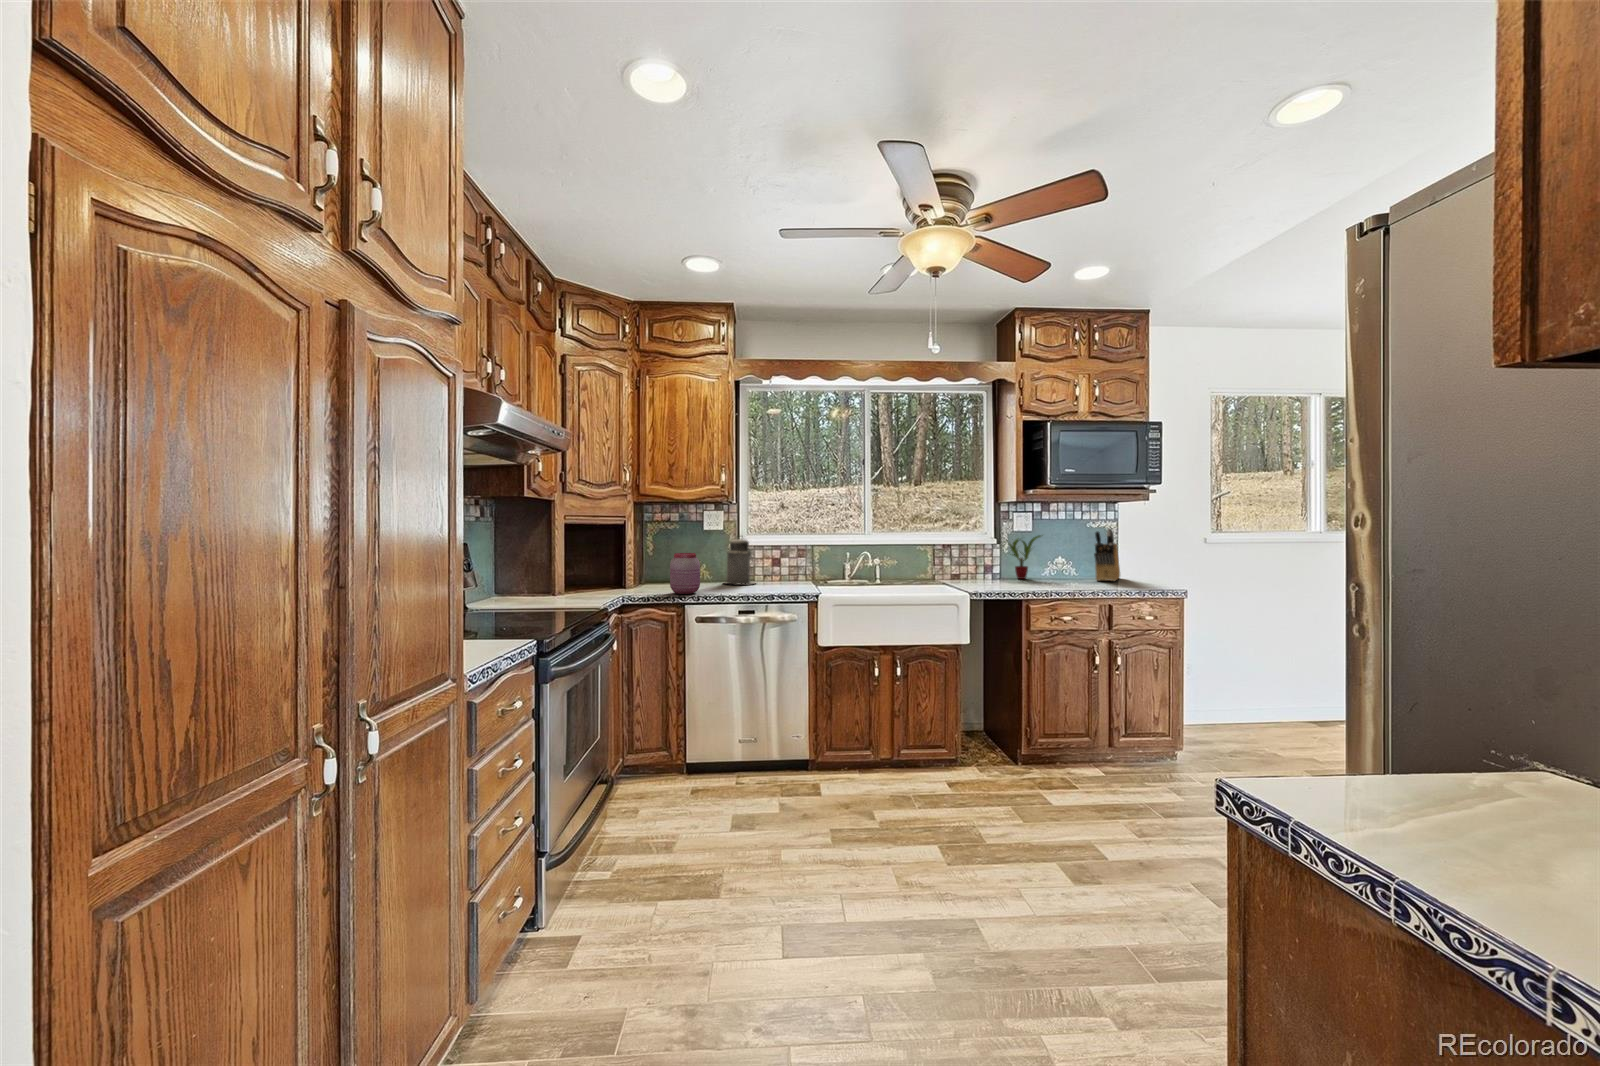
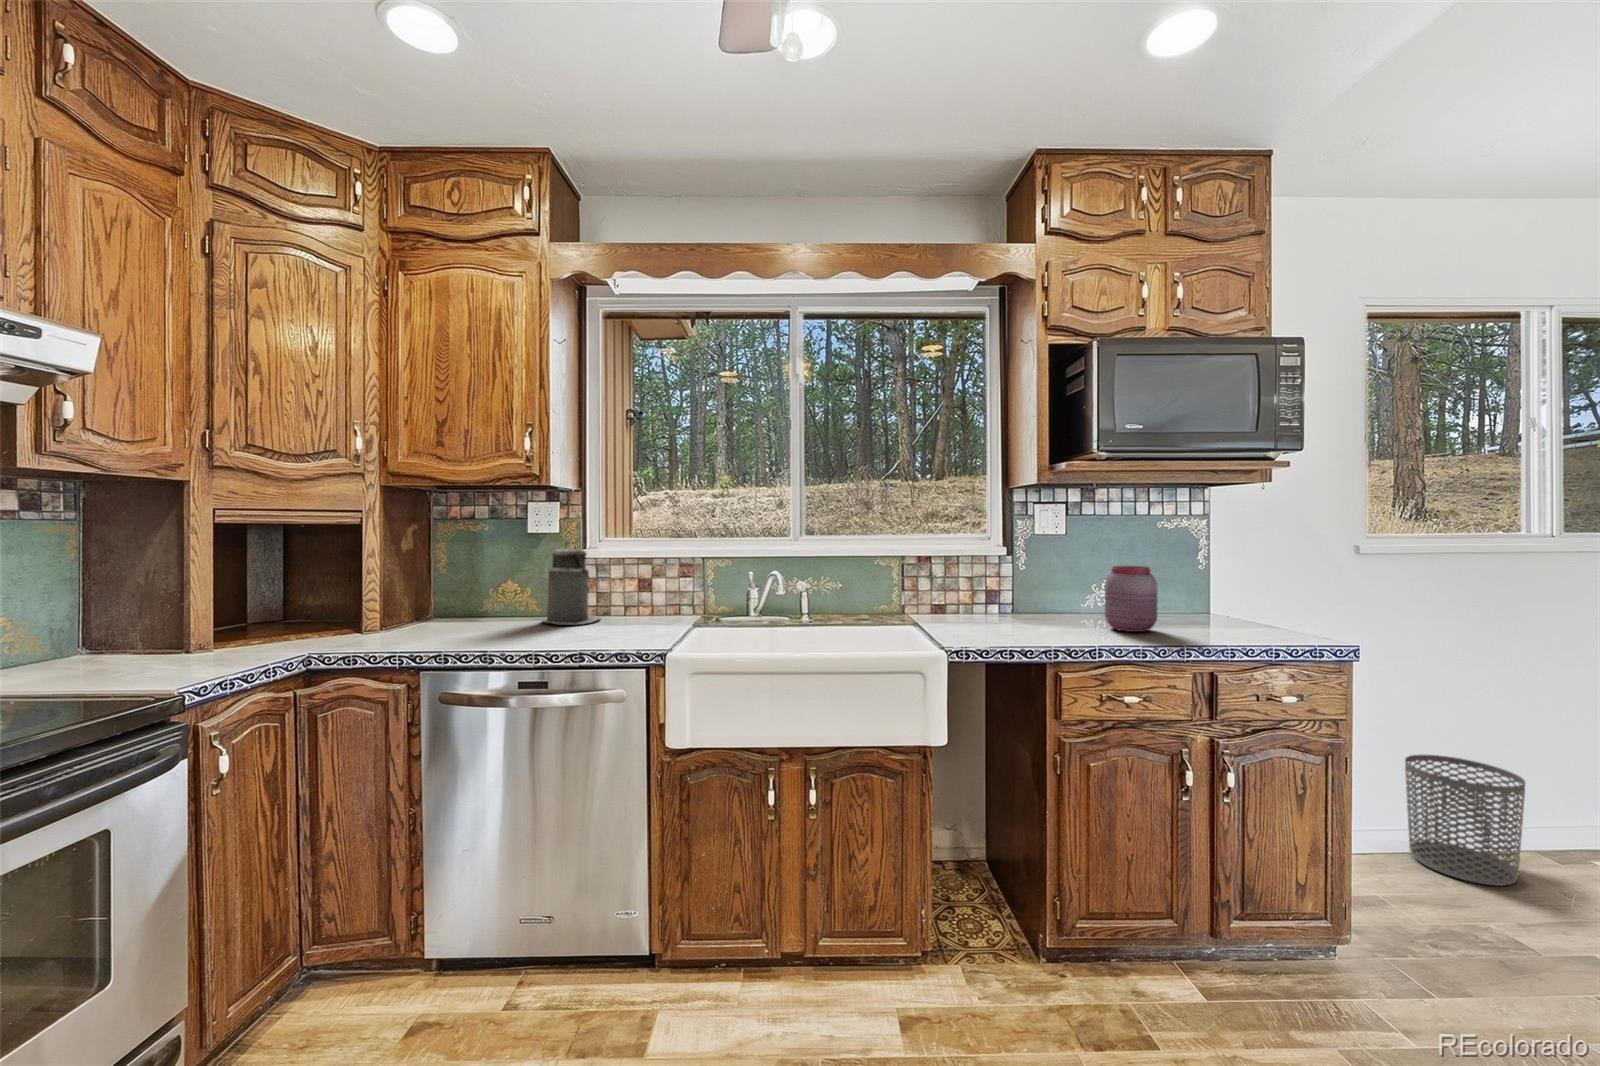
knife block: present [1094,528,1120,581] -> none [1171,529,1211,619]
potted plant: present [1003,535,1041,579] -> none [1009,537,1085,612]
jar: present [670,553,700,594] -> present [1105,566,1158,632]
waste bin: none [1235,666,1295,735] -> present [1405,755,1525,886]

